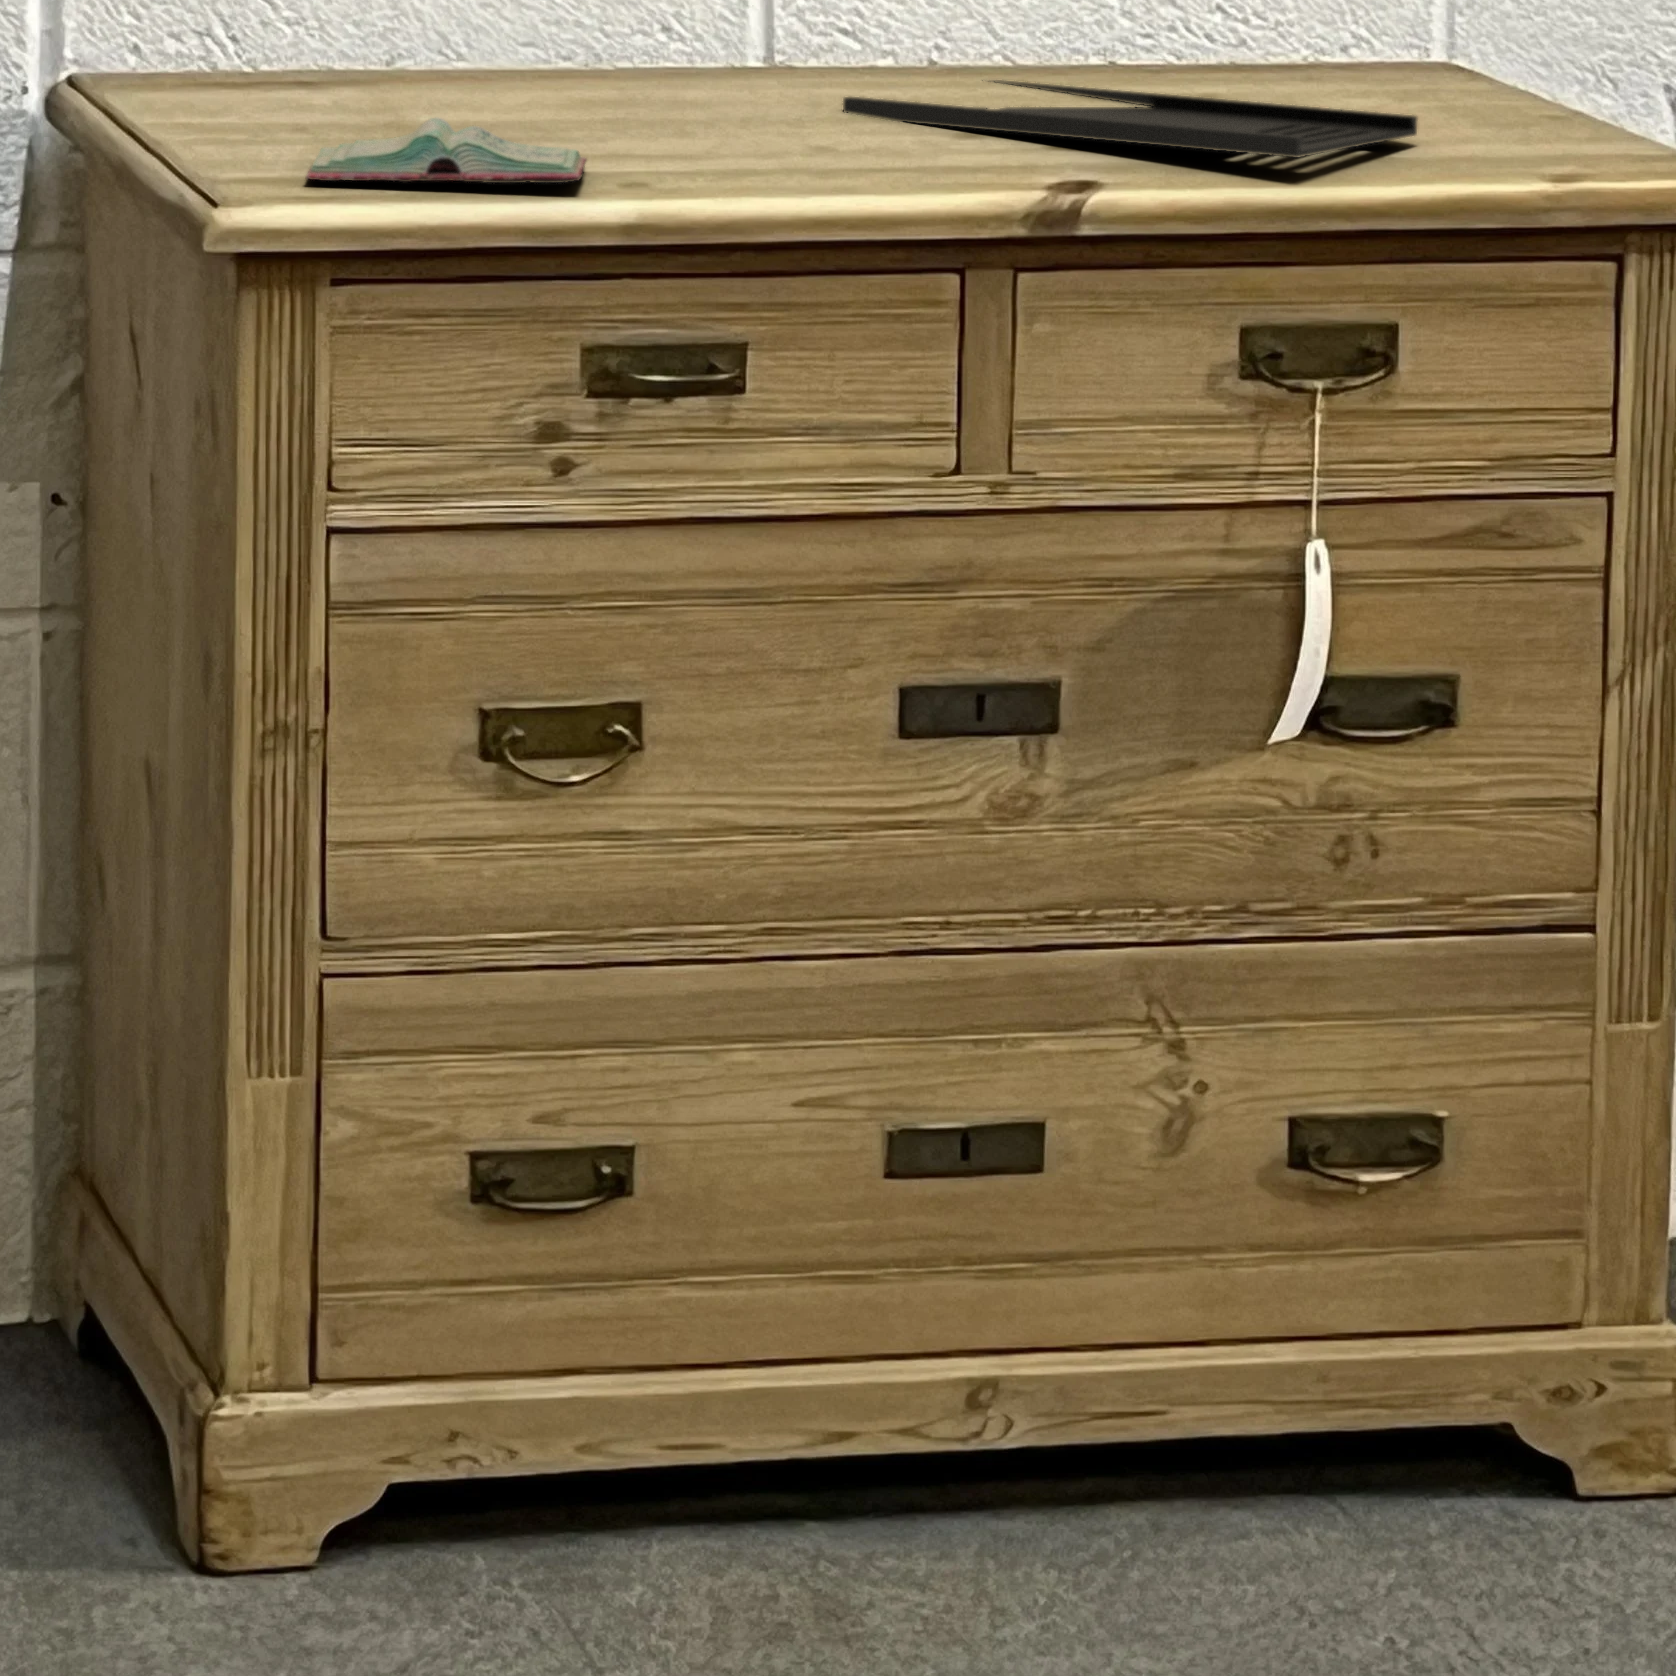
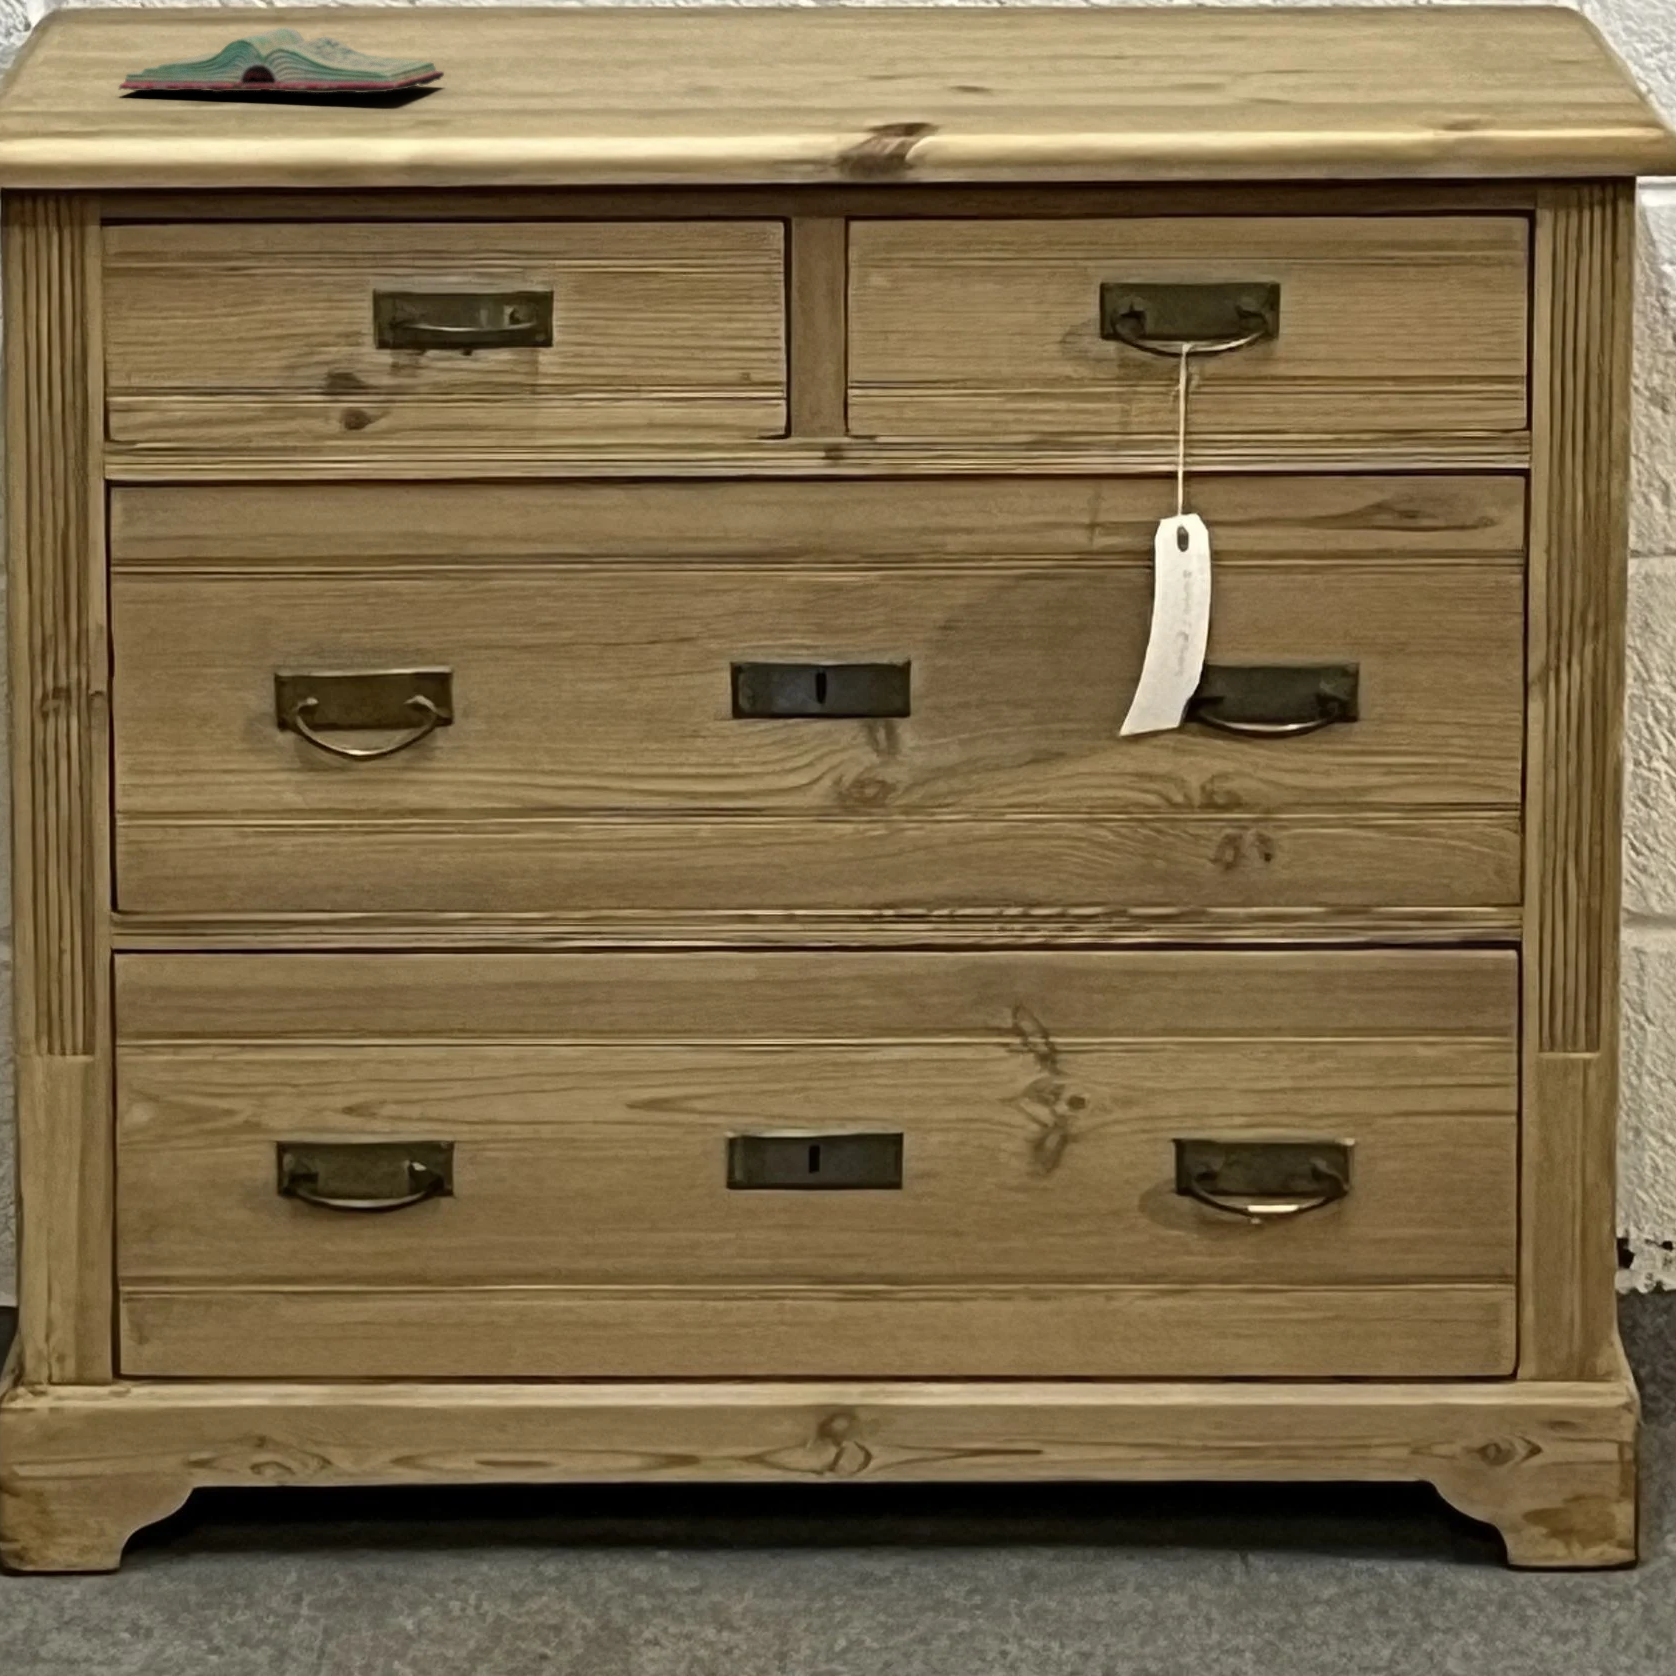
tray: present [843,80,1417,158] -> none [817,14,1424,73]

